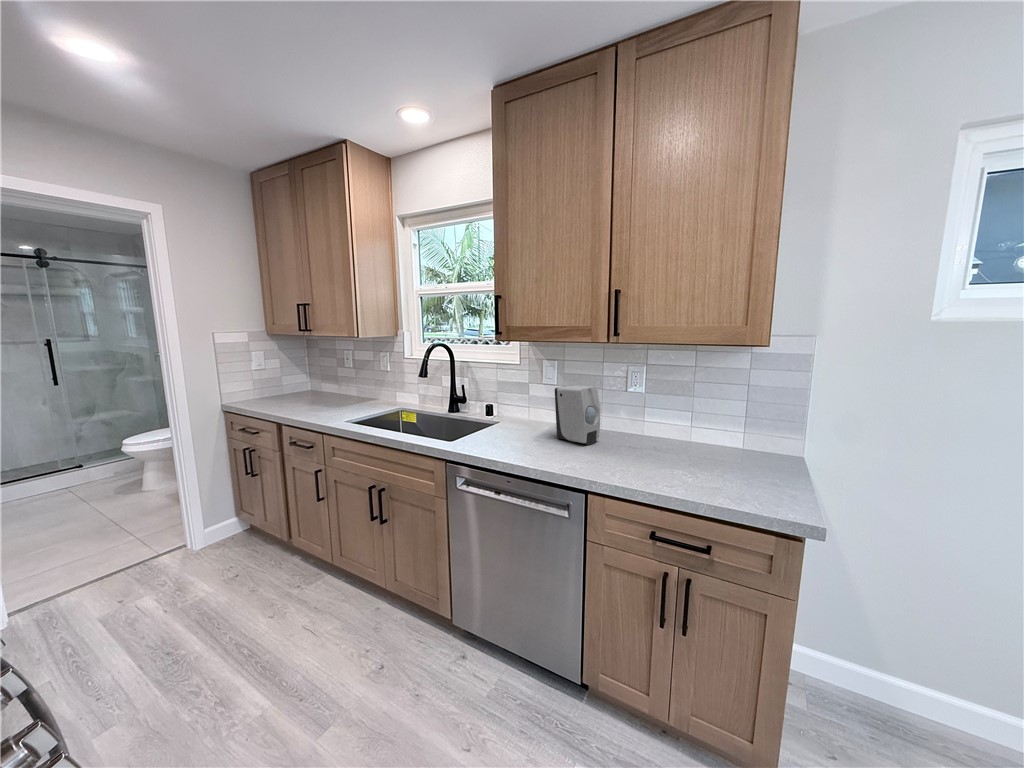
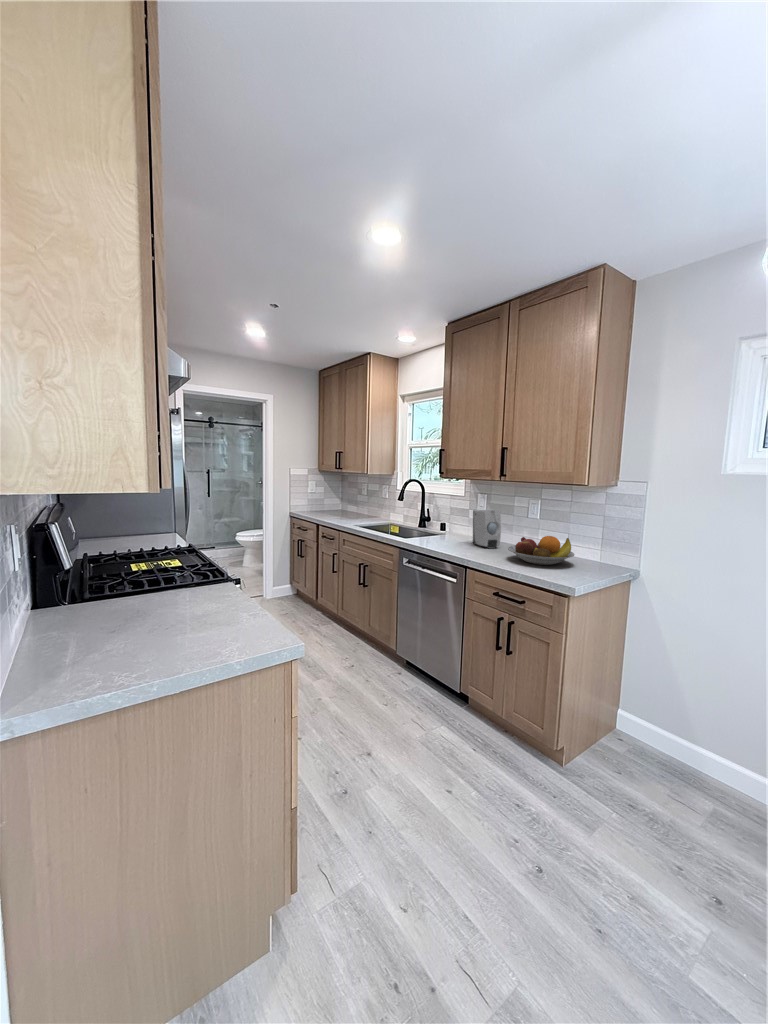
fruit bowl: none [638,425,741,473] -> present [508,536,575,565]

